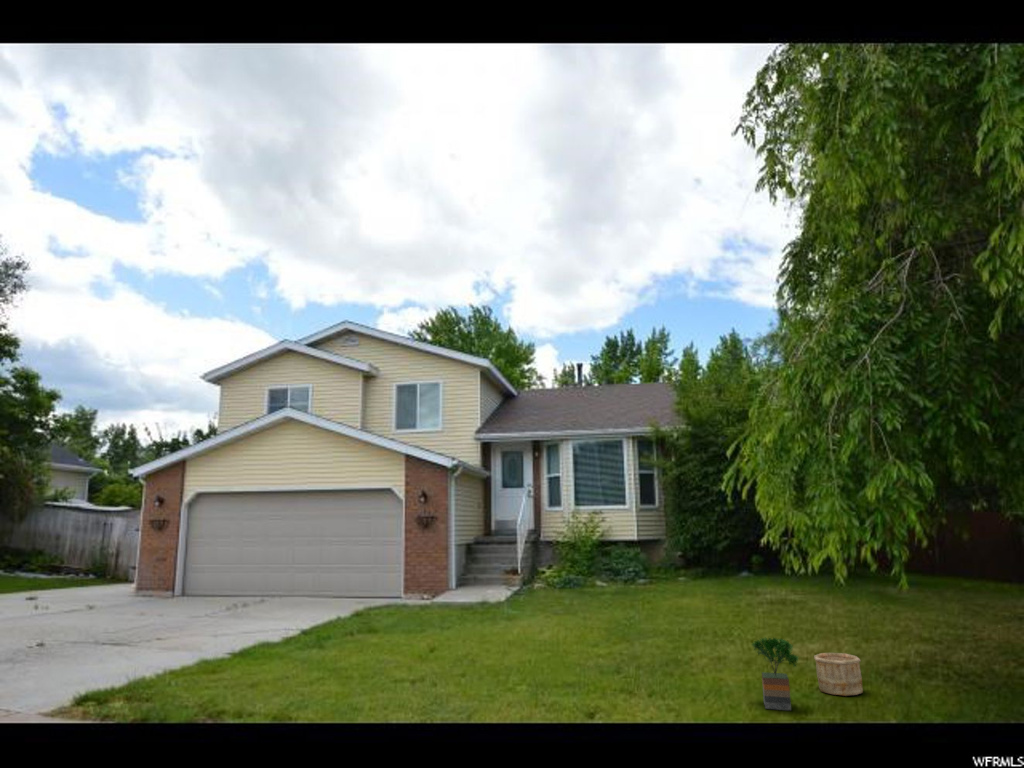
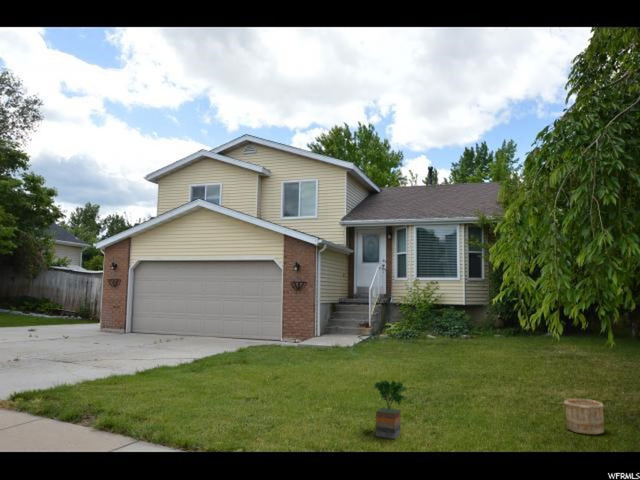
potted tree: present [752,638,798,711] -> present [374,380,407,439]

